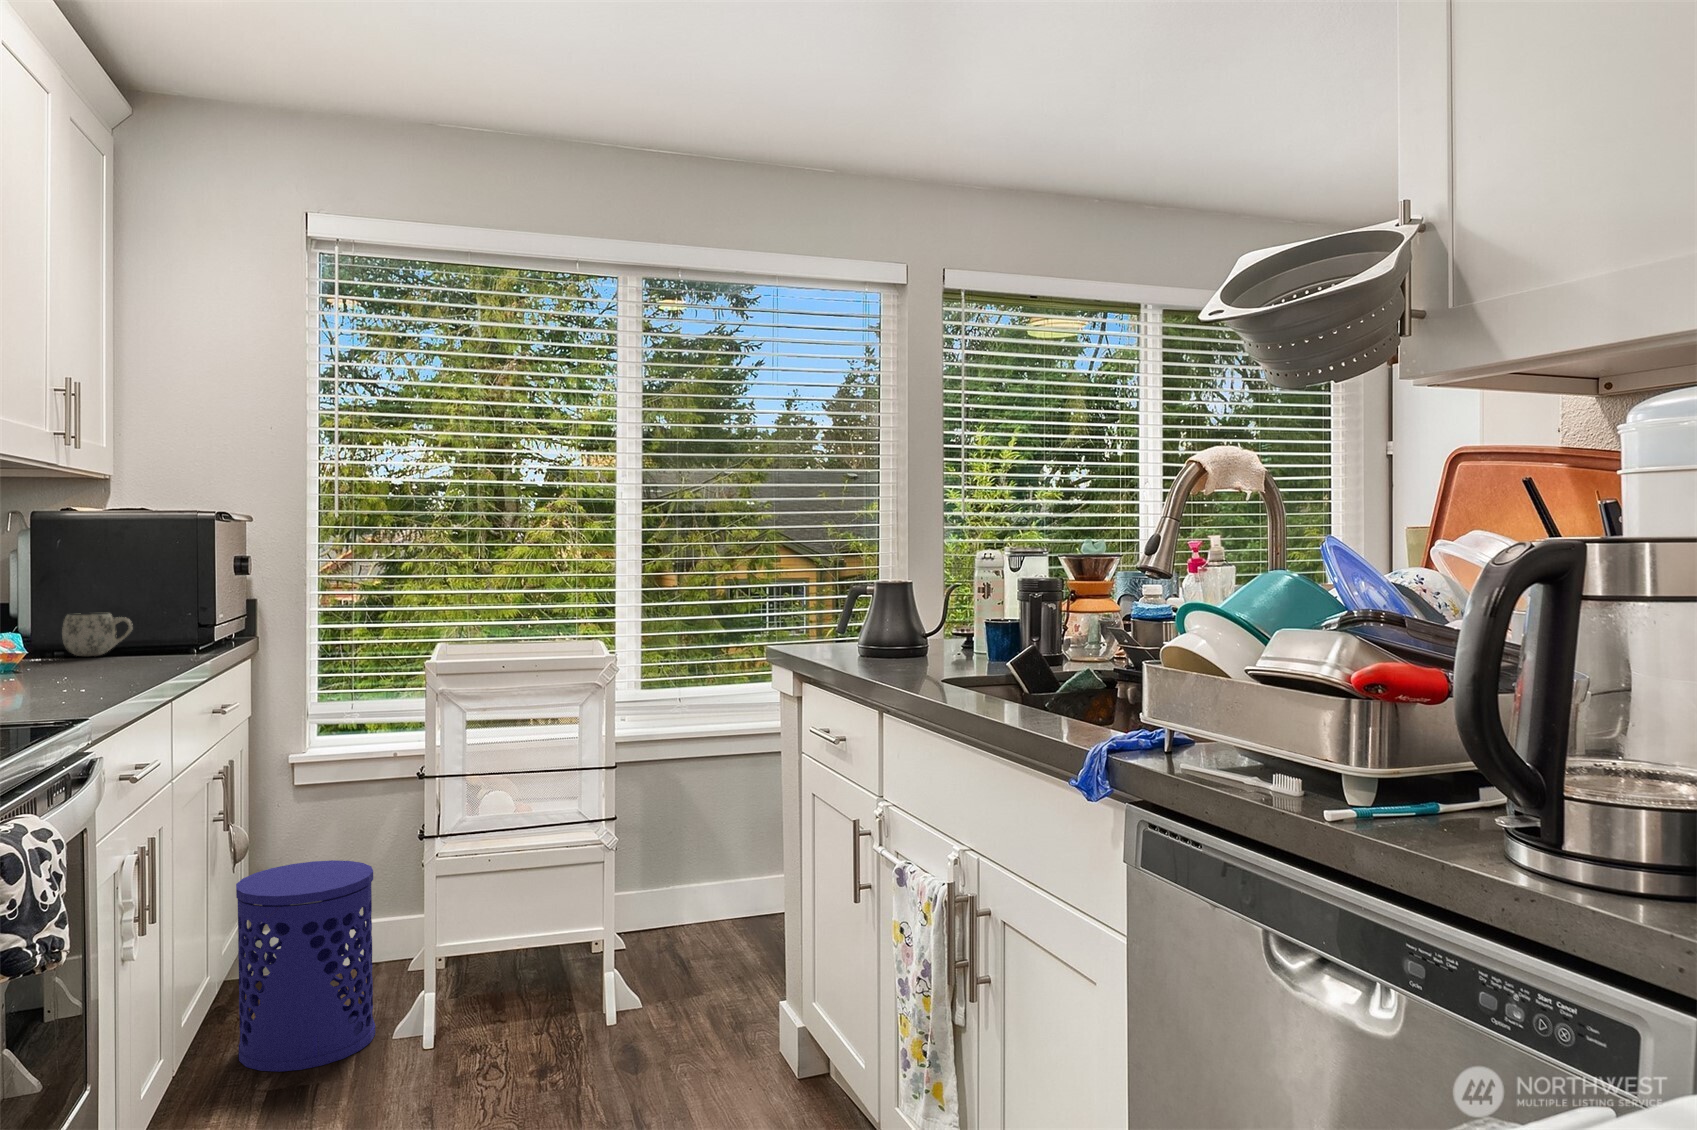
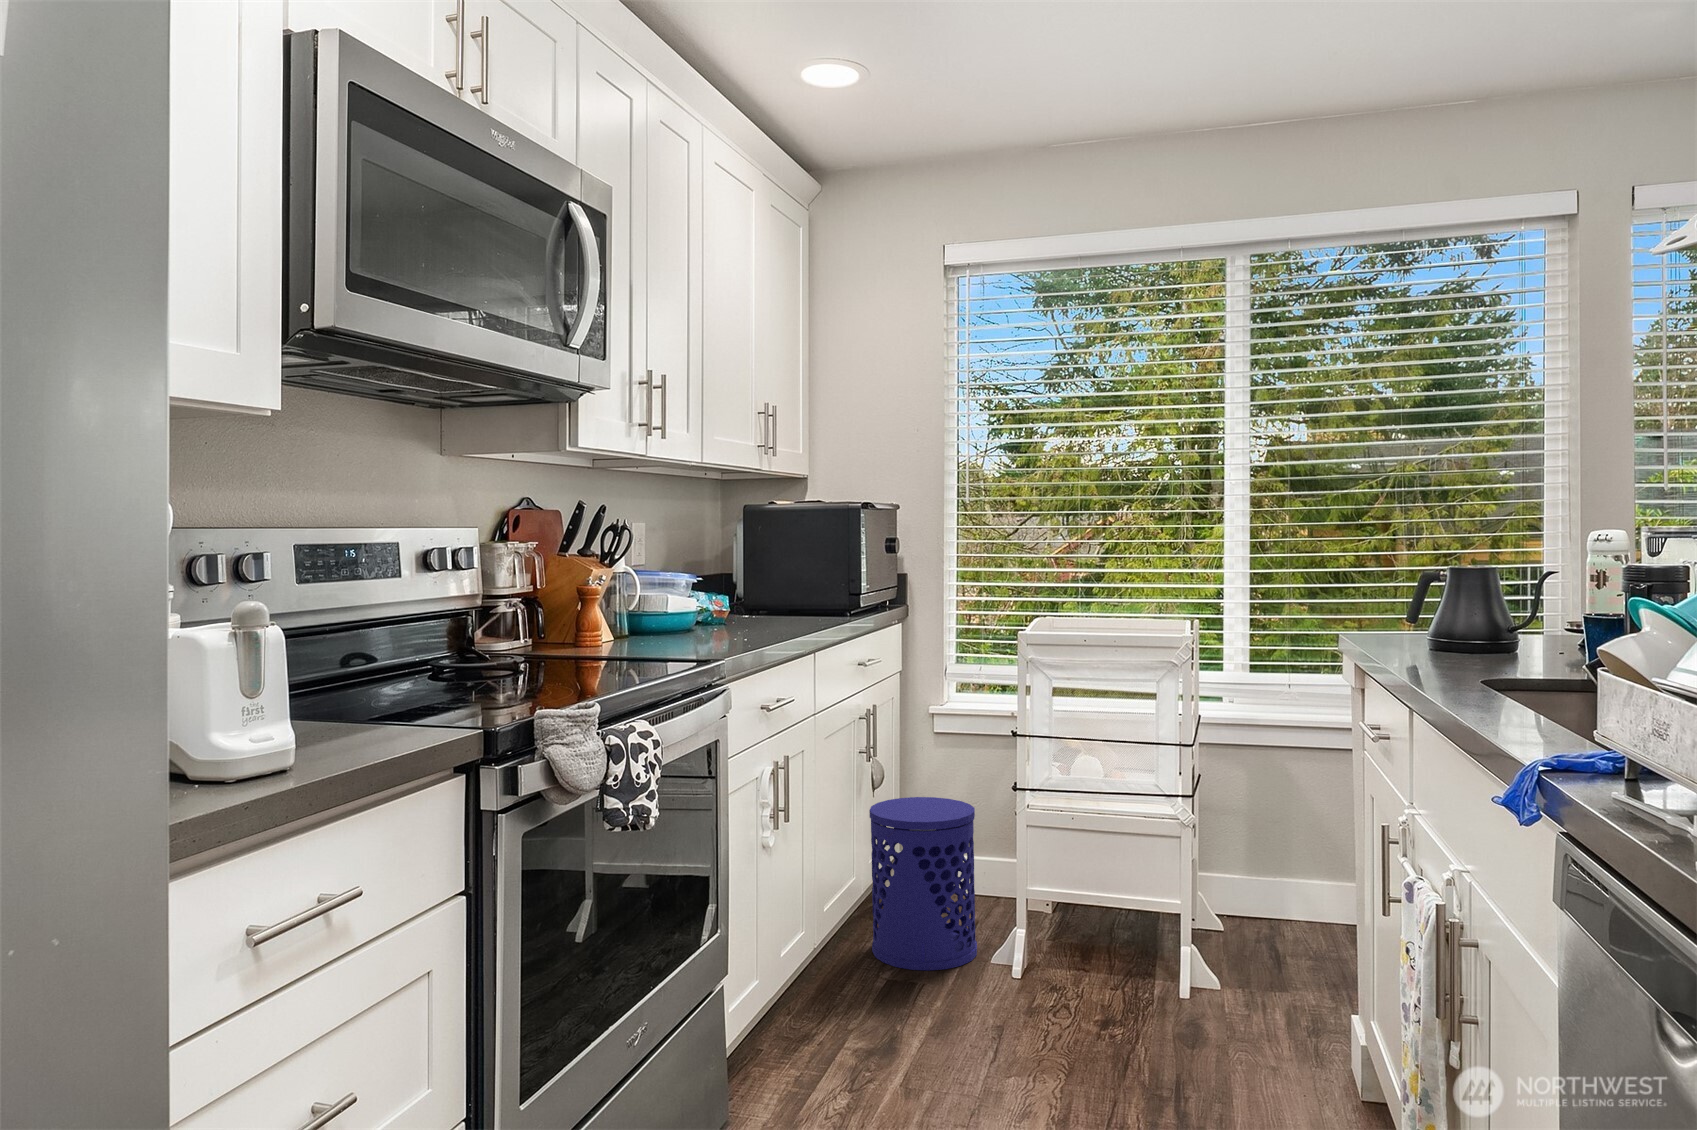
mug: present [62,613,133,656] -> none [758,582,803,615]

